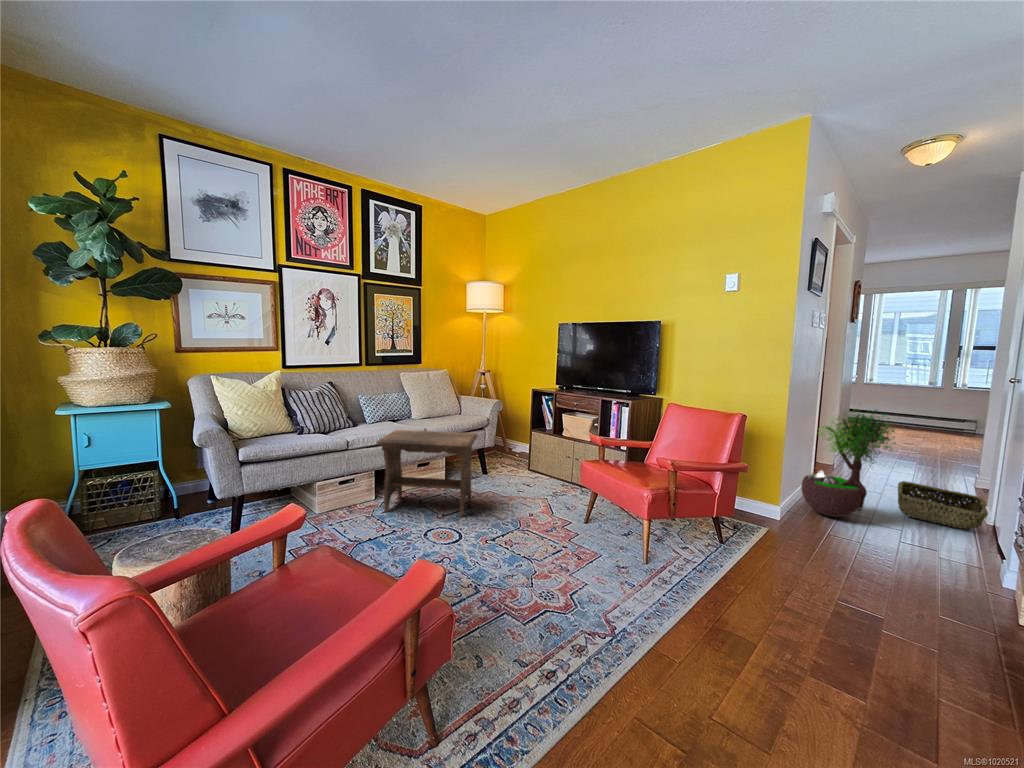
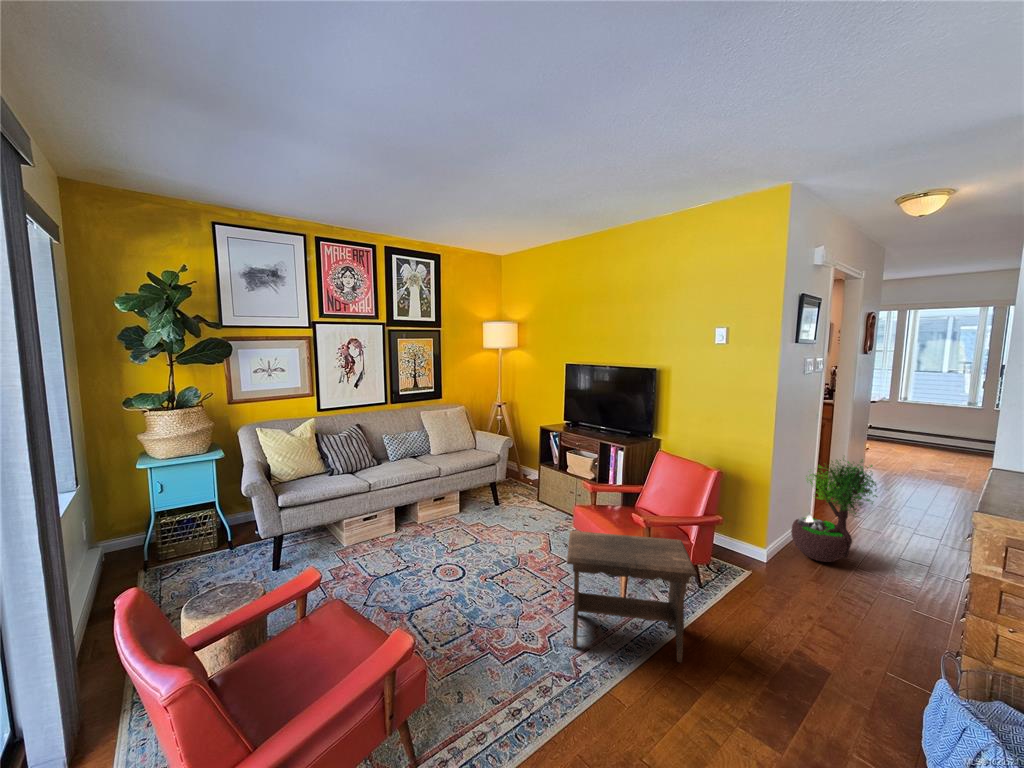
footstool: present [377,430,478,517] -> present [567,531,697,662]
woven basket: present [898,481,988,529] -> none [889,526,977,579]

